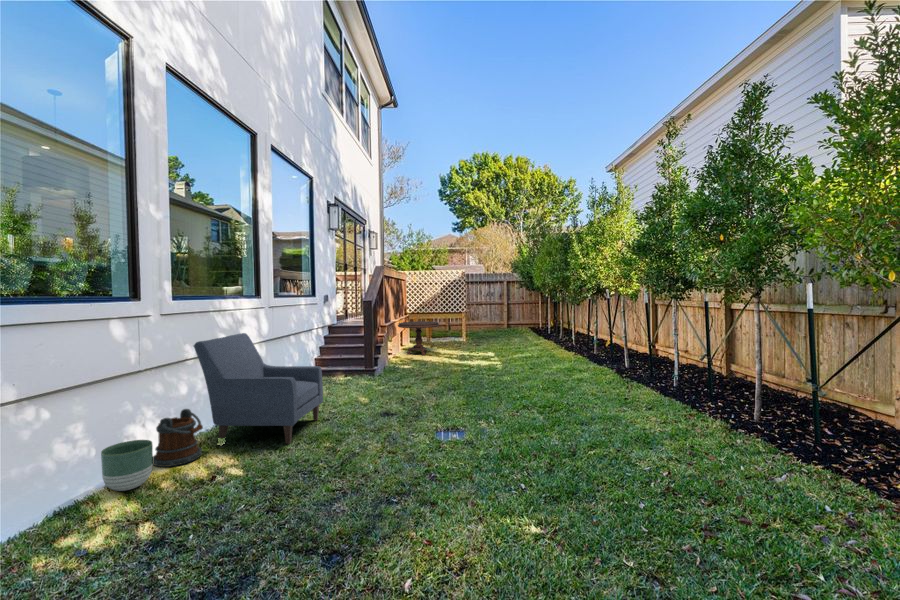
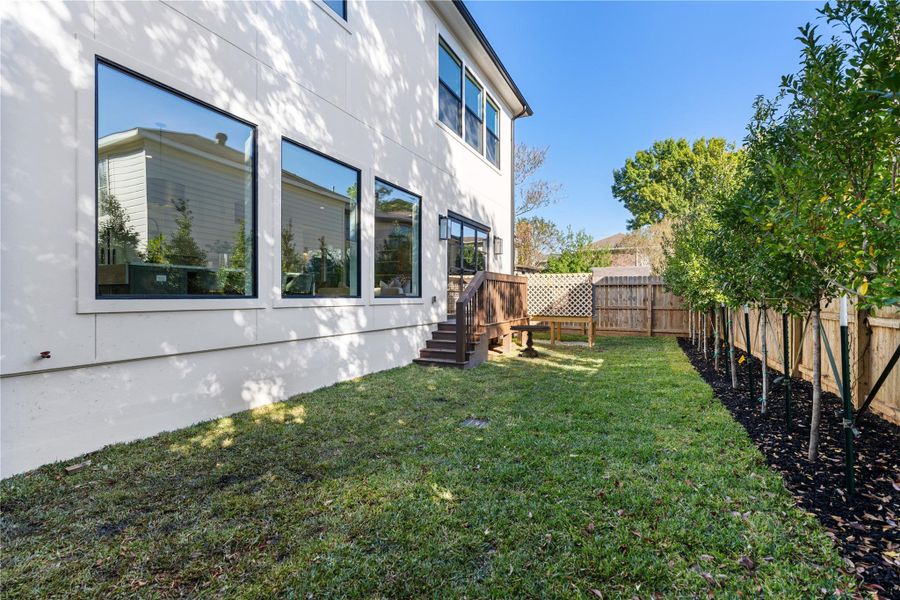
chair: present [194,333,323,444] -> none [295,325,390,409]
bucket: present [153,409,203,467] -> none [259,373,291,410]
planter: present [101,440,153,491] -> none [223,388,252,417]

